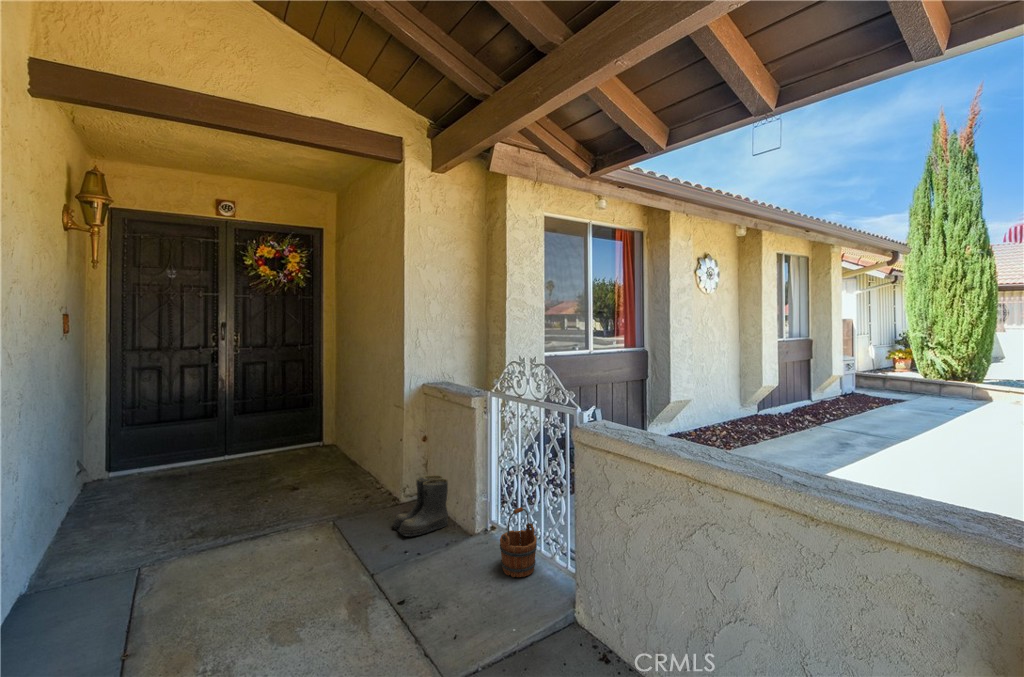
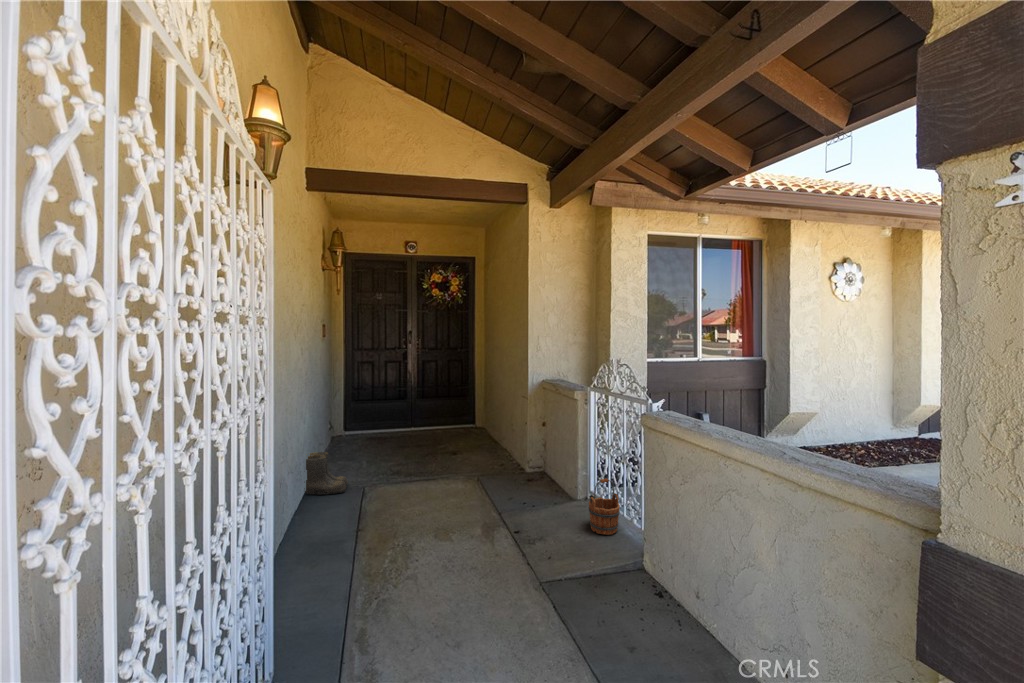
boots: present [393,475,448,536] -> present [304,452,348,495]

